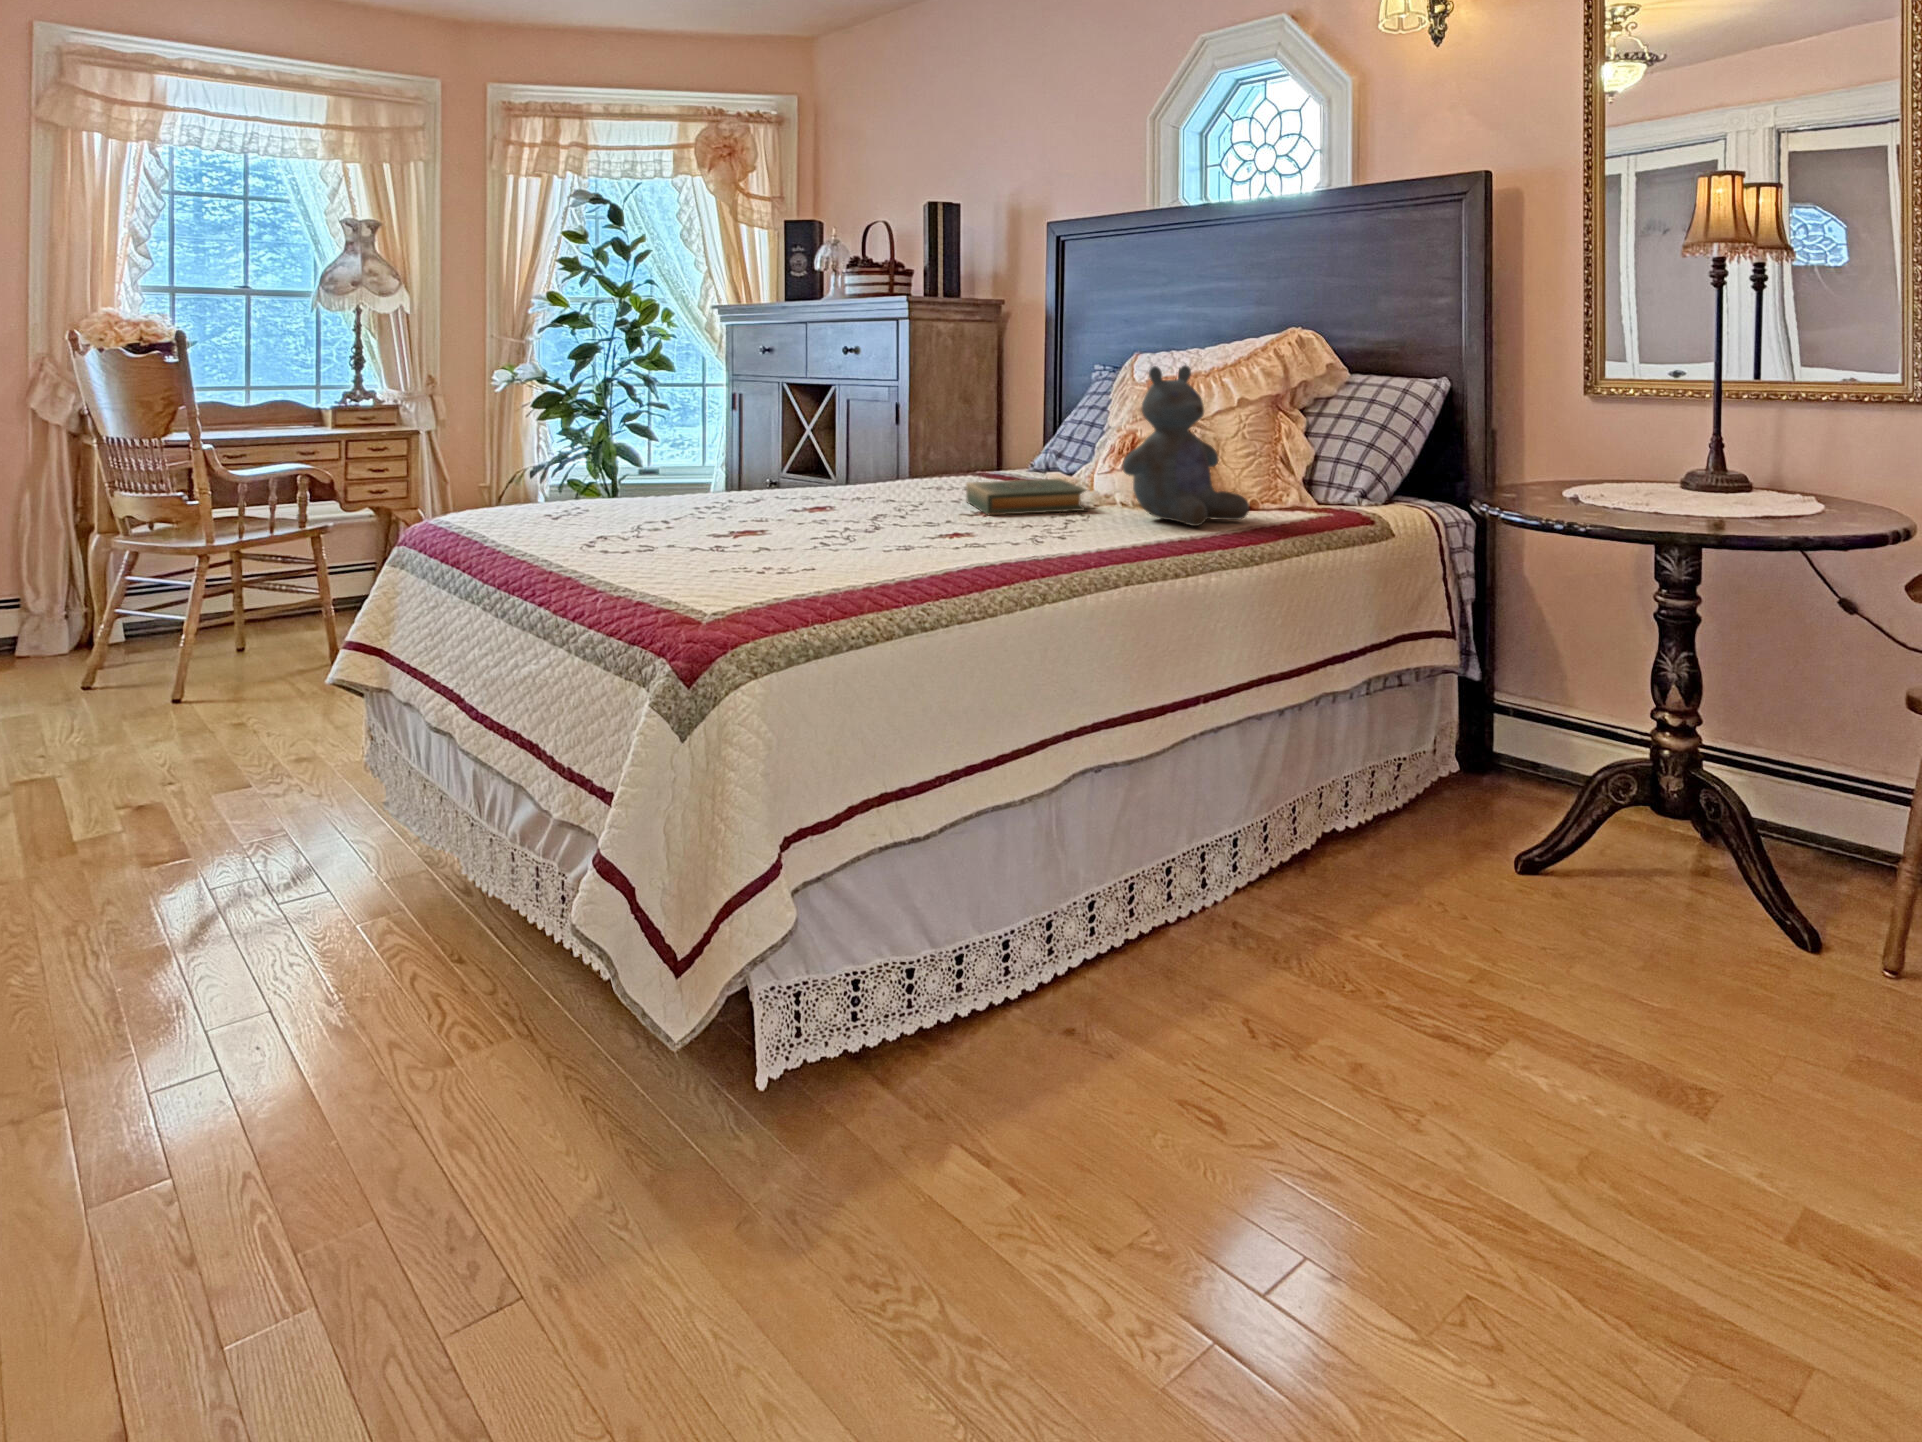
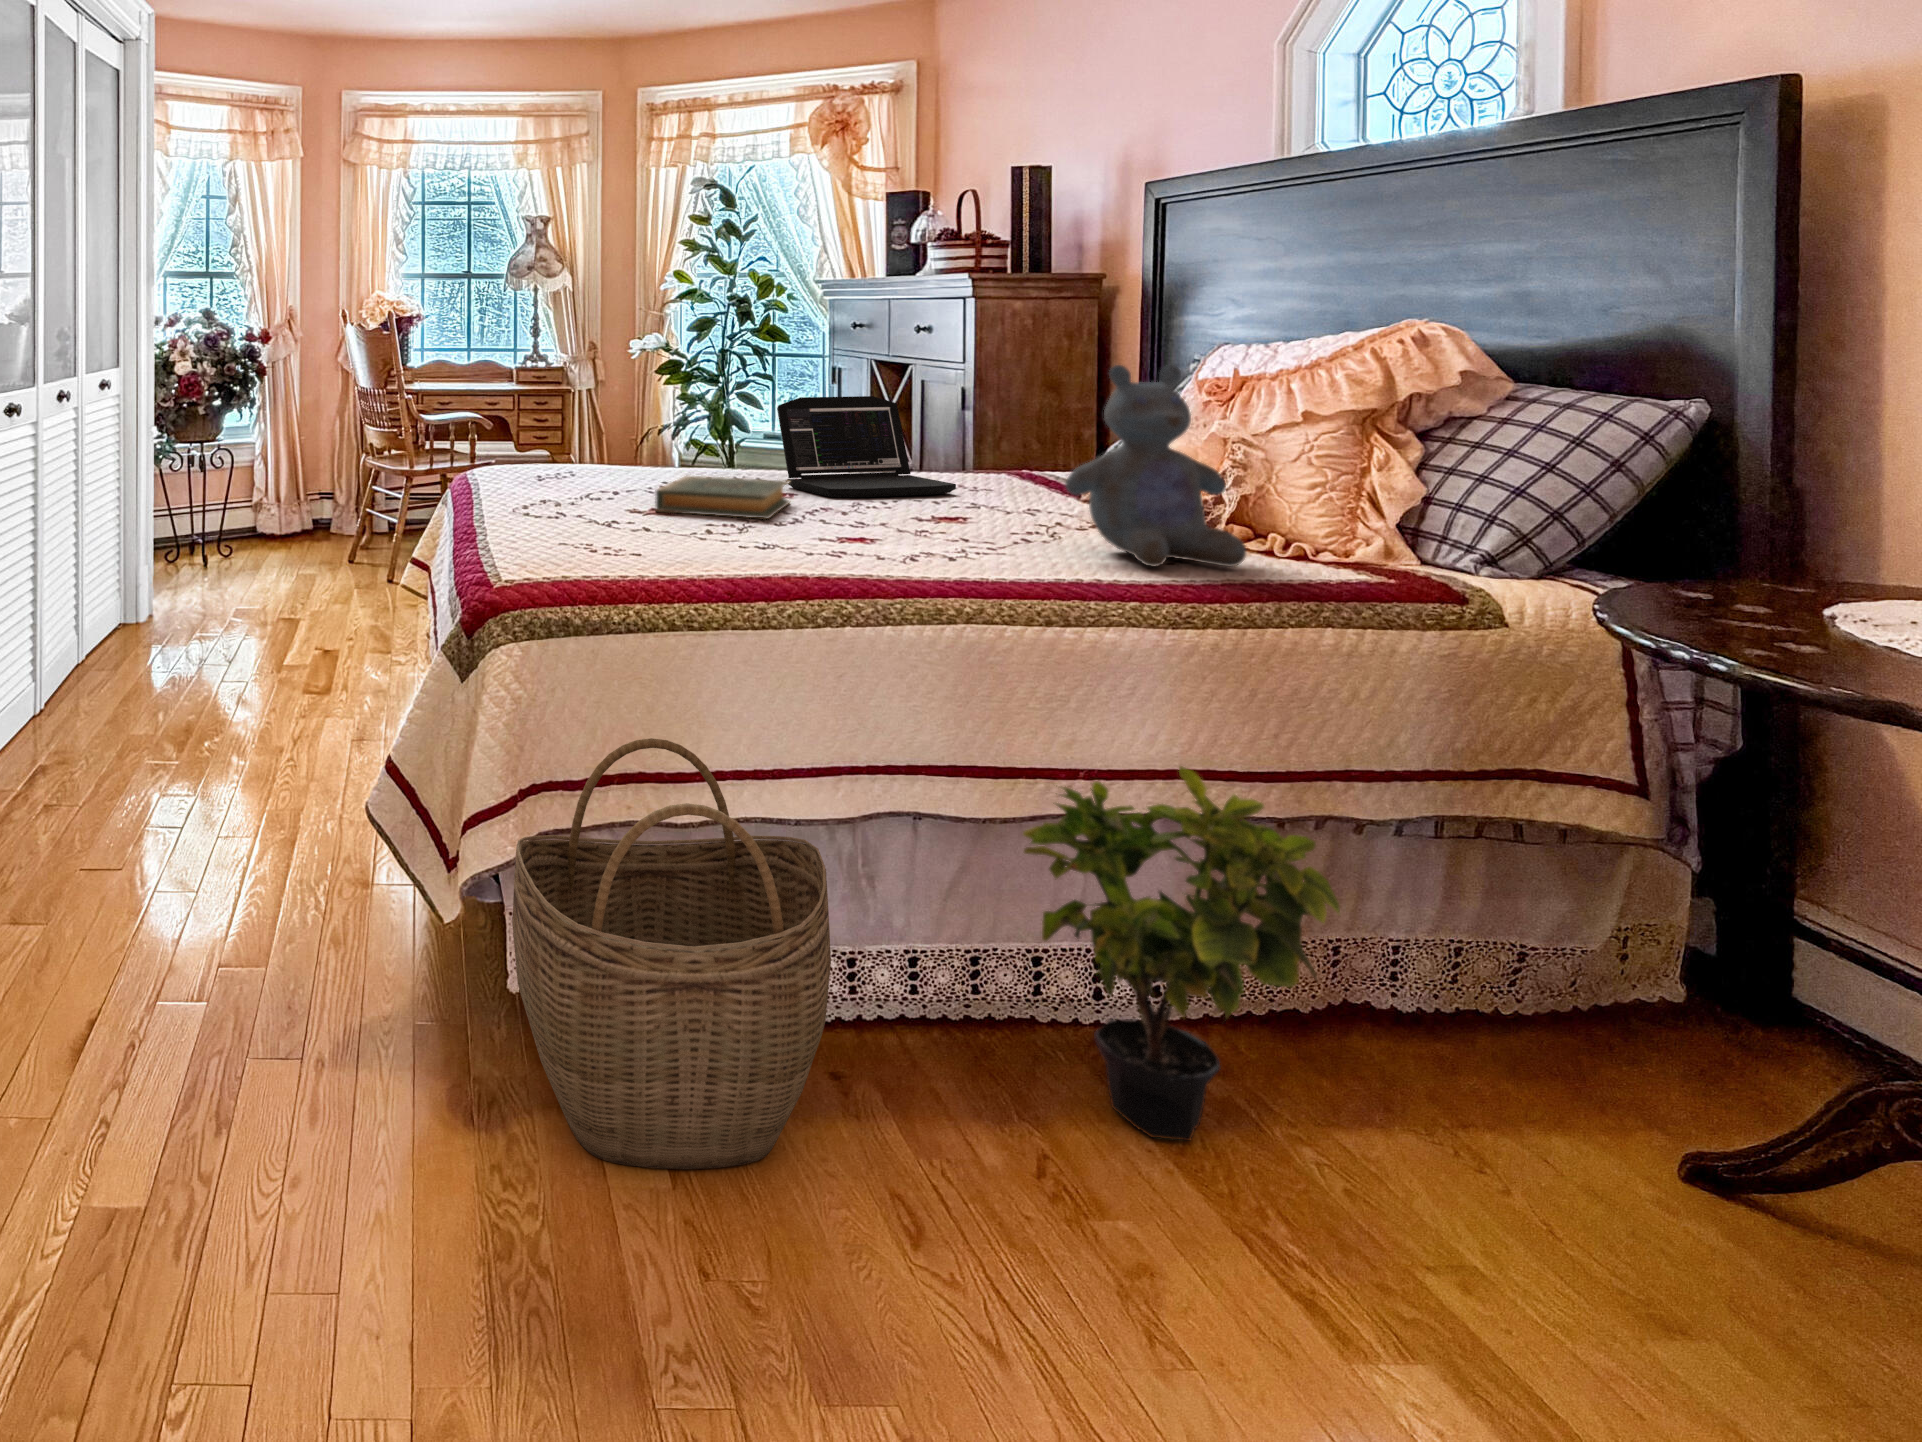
laptop: none [804,408,963,504] -> present [777,396,956,497]
hardback book: present [966,478,1086,515] -> present [655,476,791,519]
potted plant: none [1158,672,1386,967] -> present [1023,766,1340,1141]
woven basket: none [799,743,1107,1172] -> present [512,738,831,1169]

